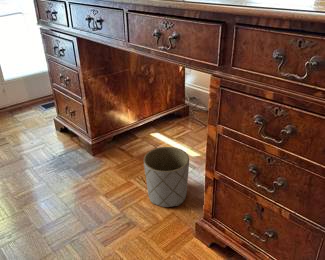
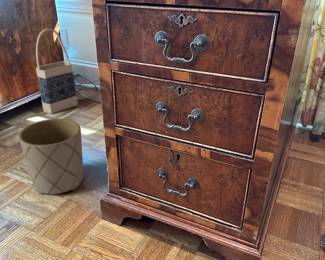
bag: none [162,64,191,131] -> present [36,29,78,113]

